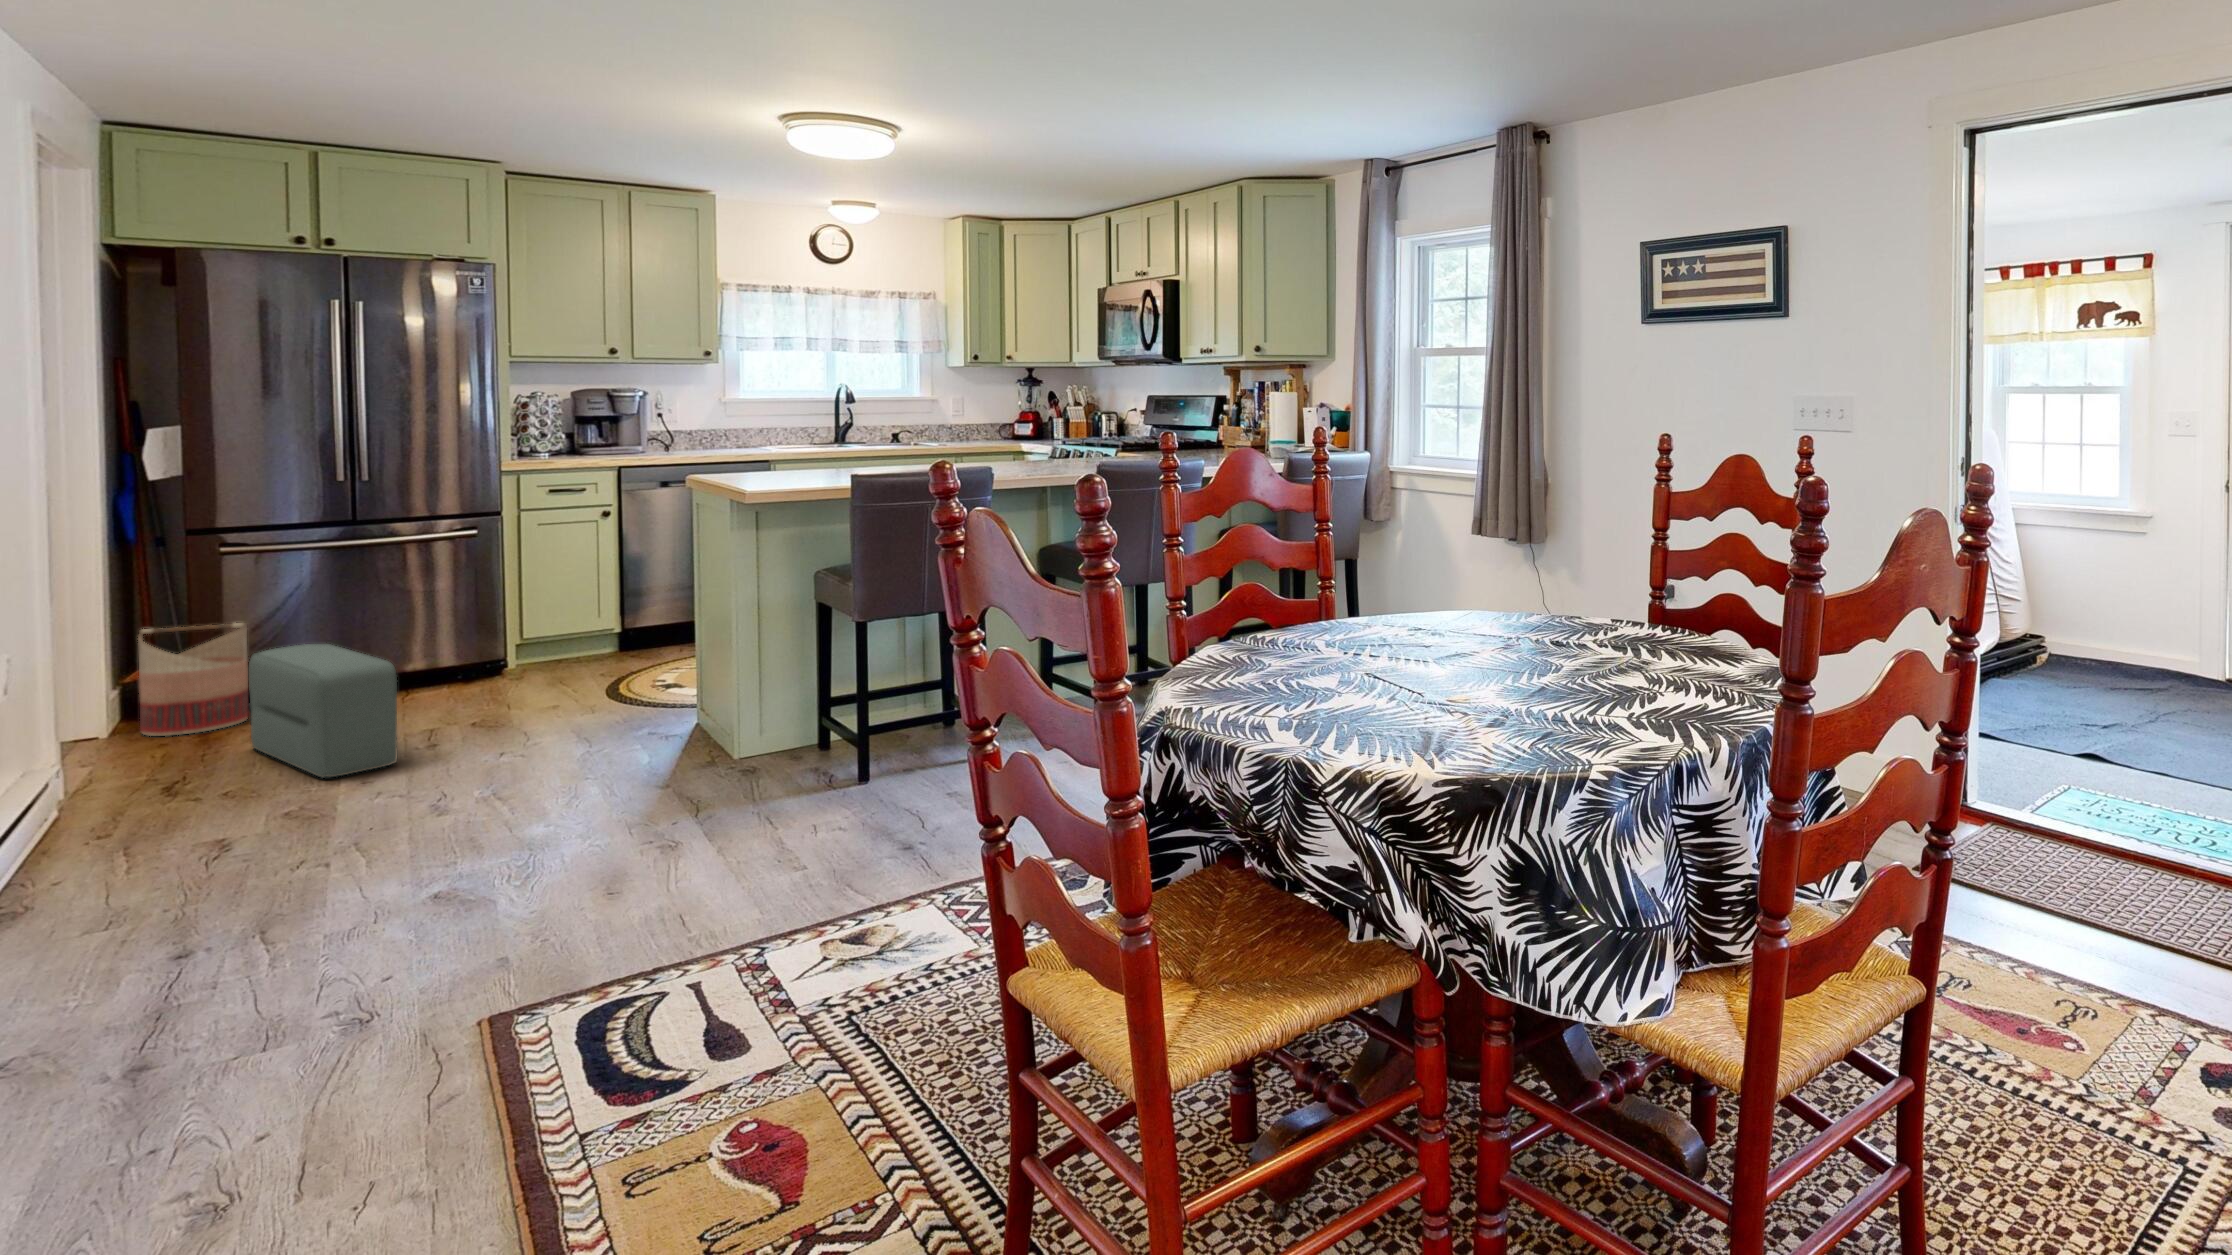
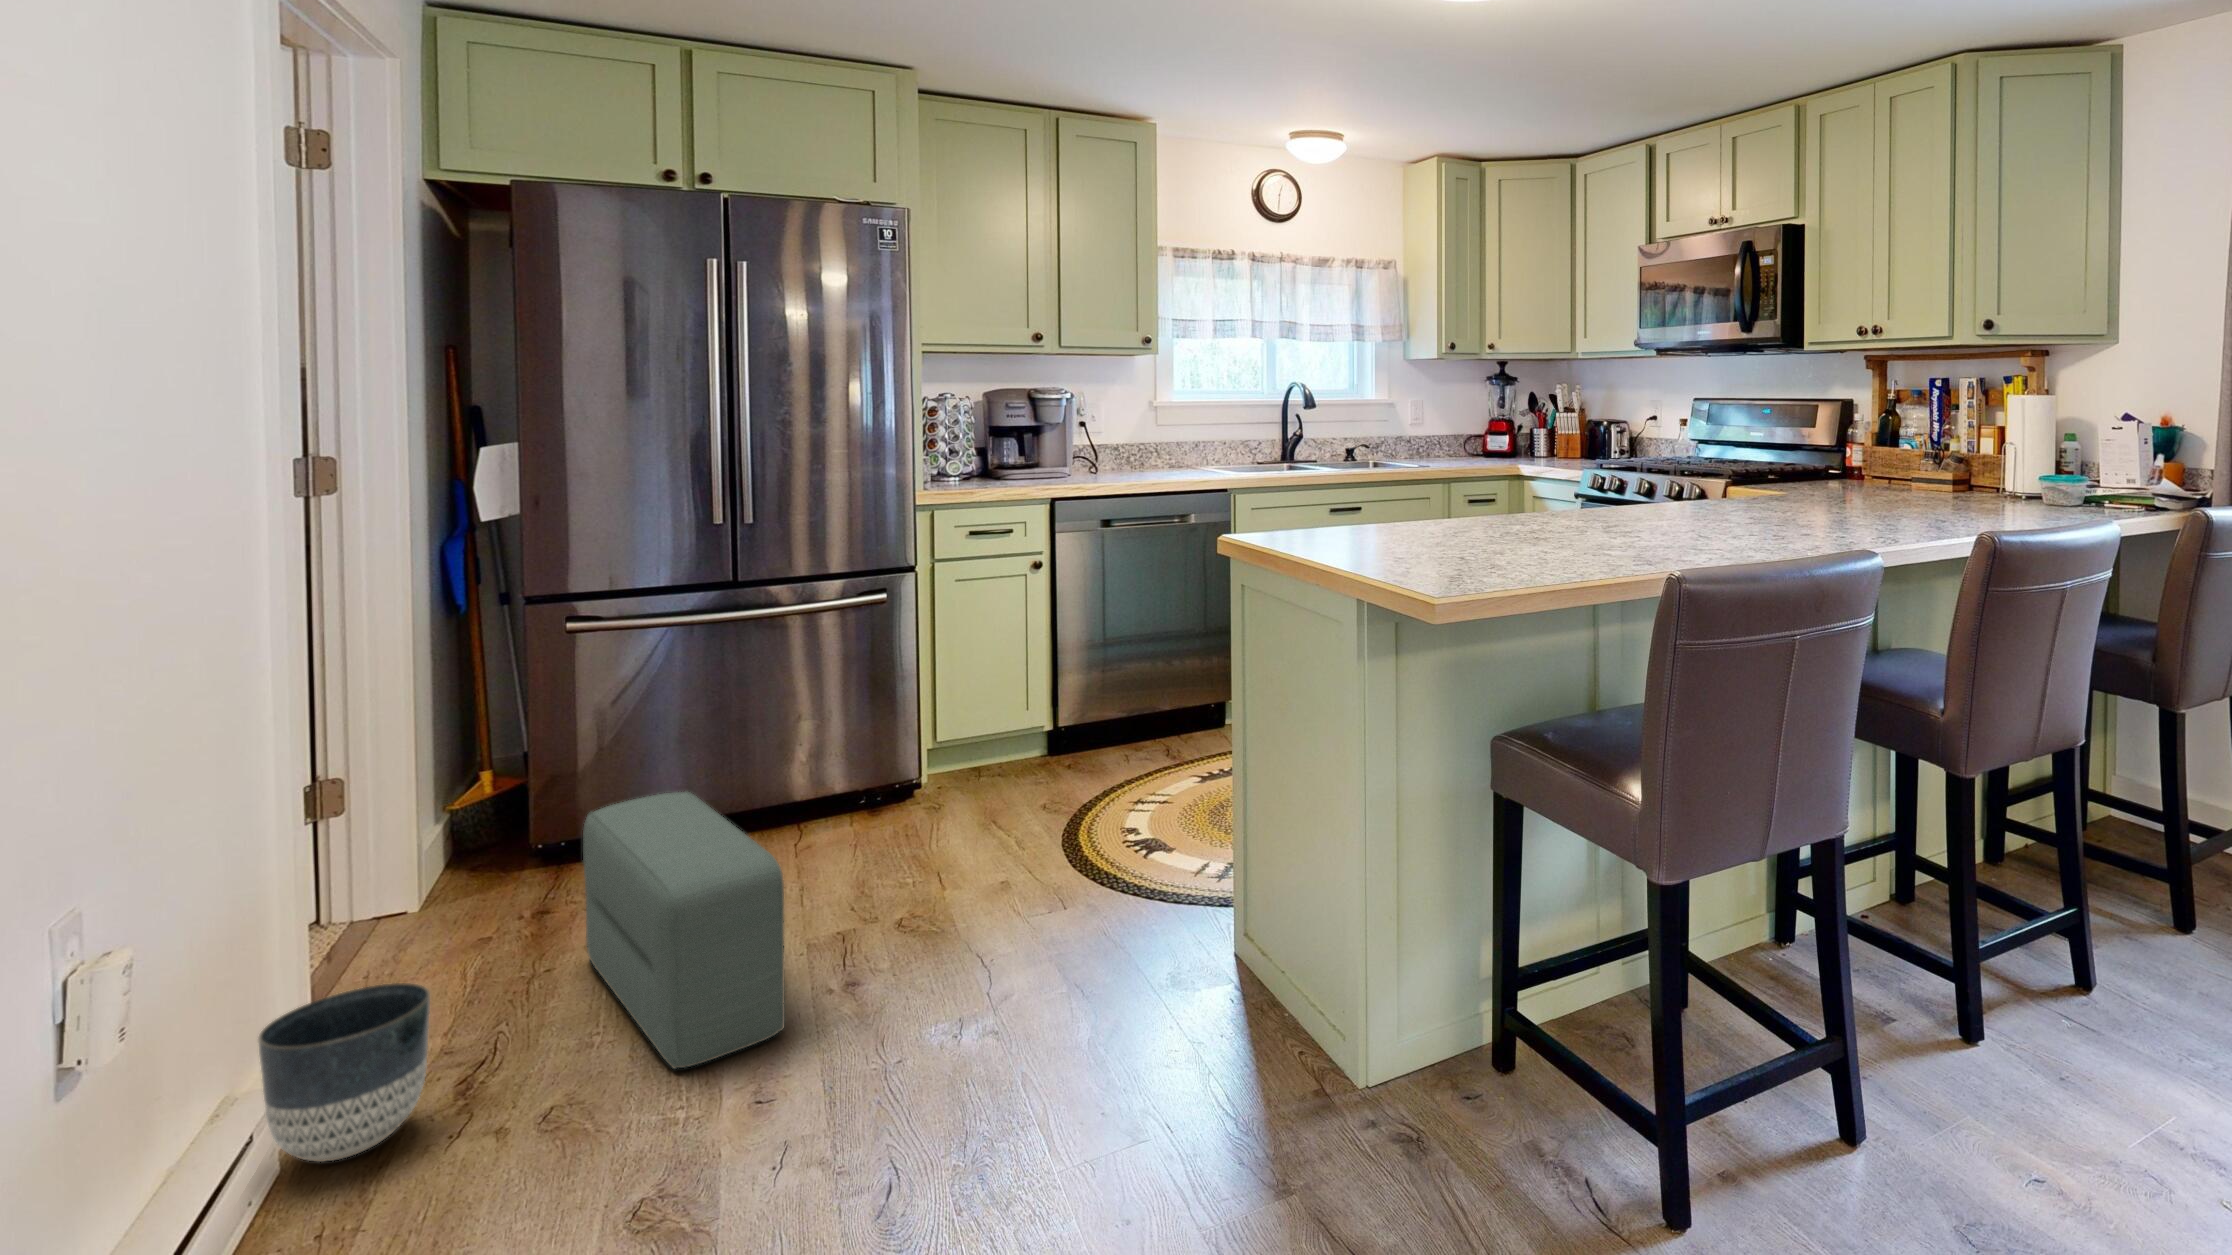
basket: present [138,623,248,736] -> none [455,738,597,912]
planter: none [58,726,163,815] -> present [258,983,430,1162]

